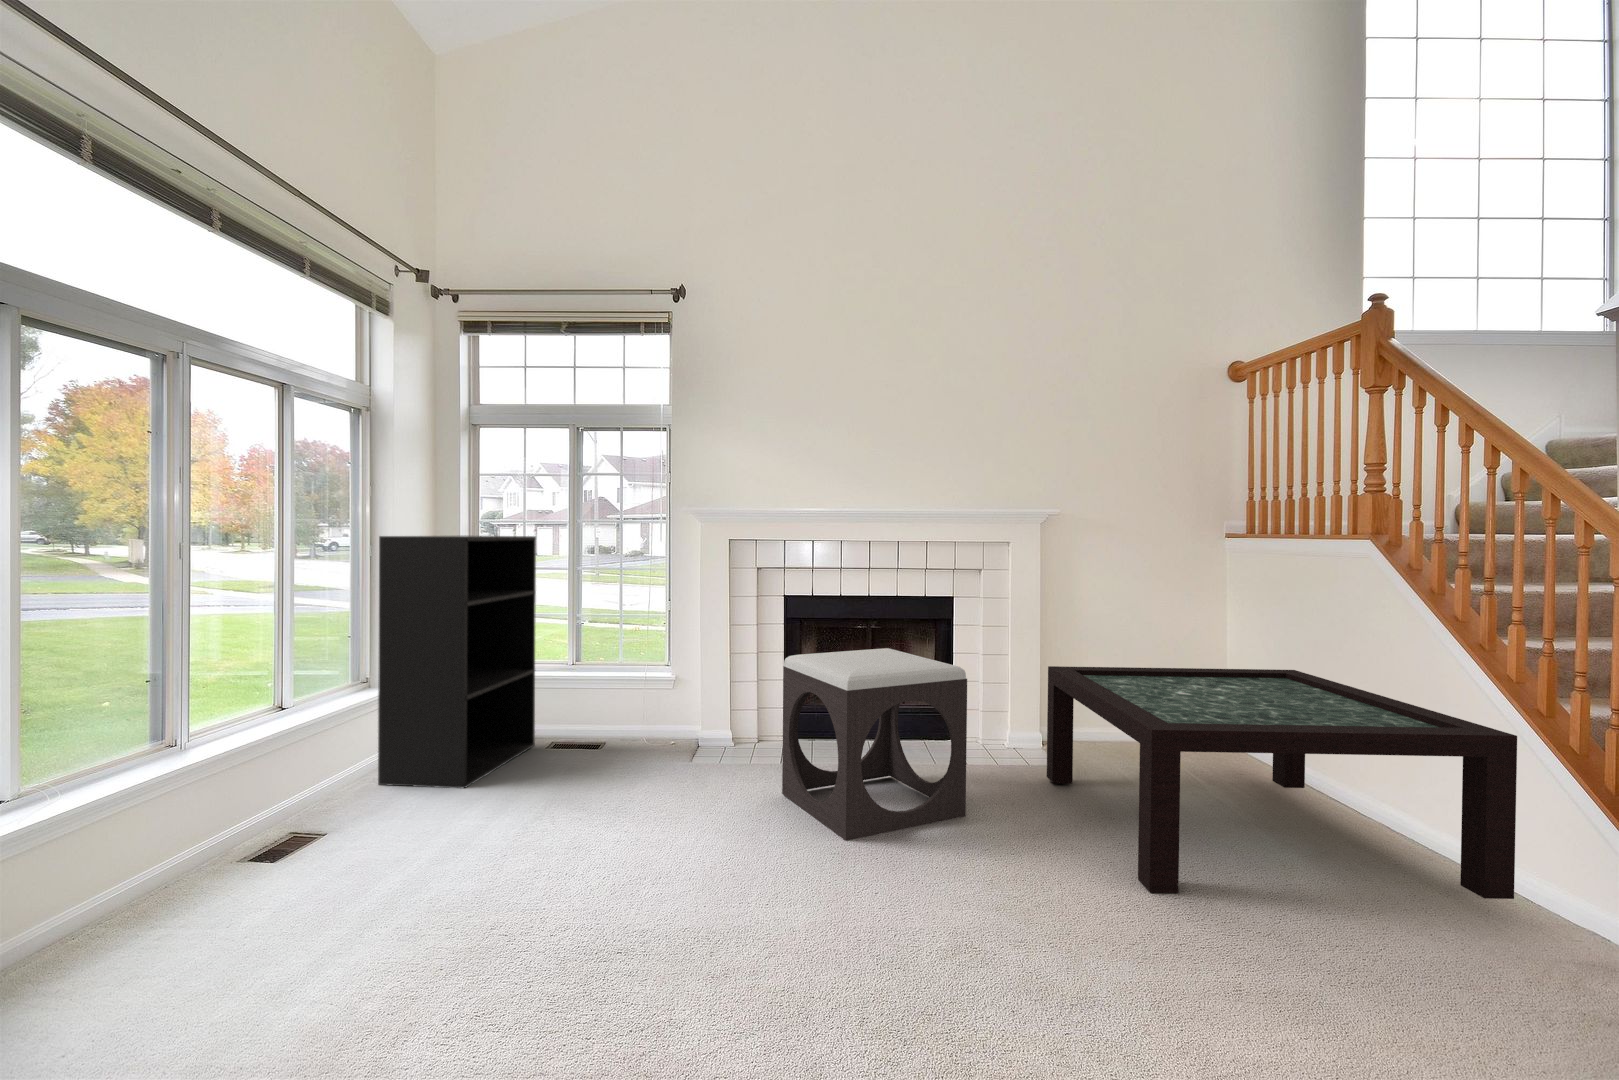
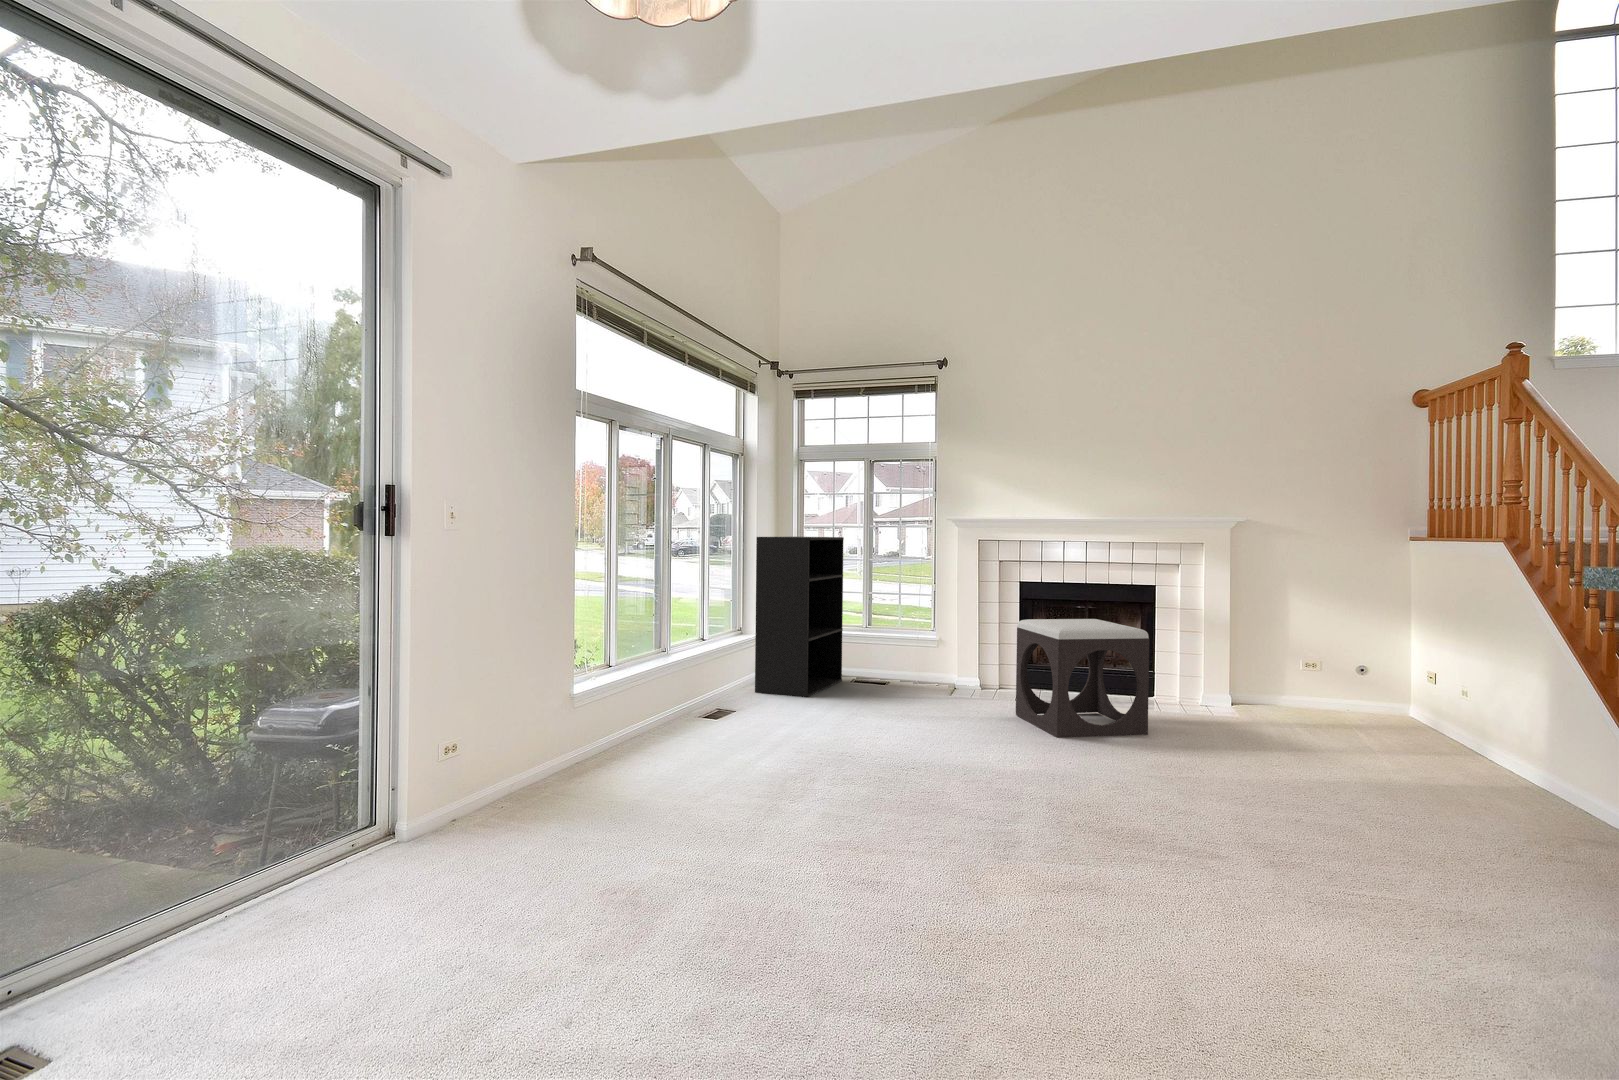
coffee table: present [1047,666,1517,899] -> none [1223,637,1564,805]

